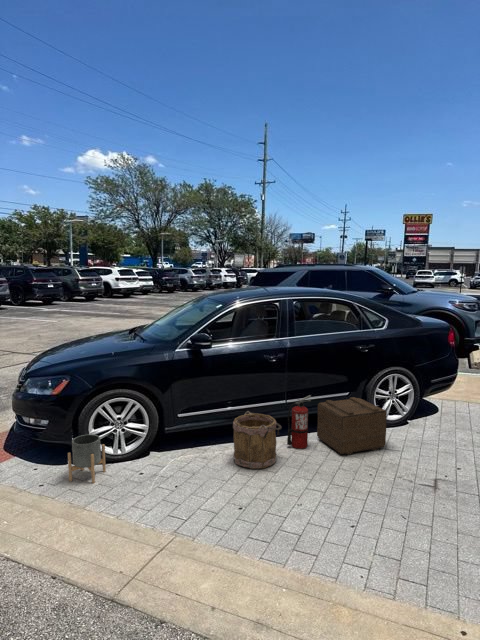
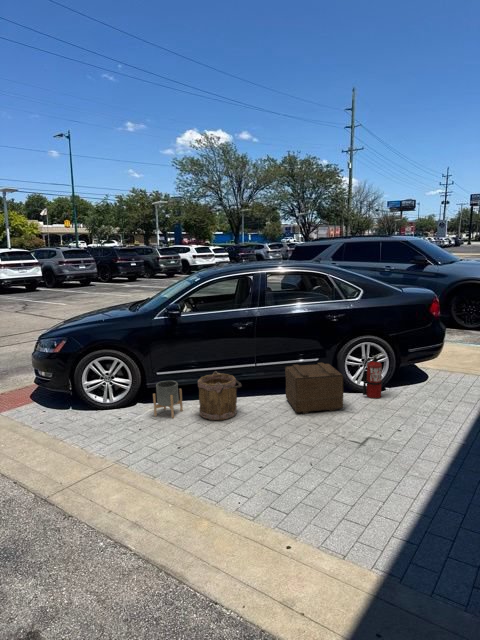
fire extinguisher: present [287,395,311,449] -> present [363,352,384,398]
planter: present [68,434,106,483] -> present [153,381,183,418]

